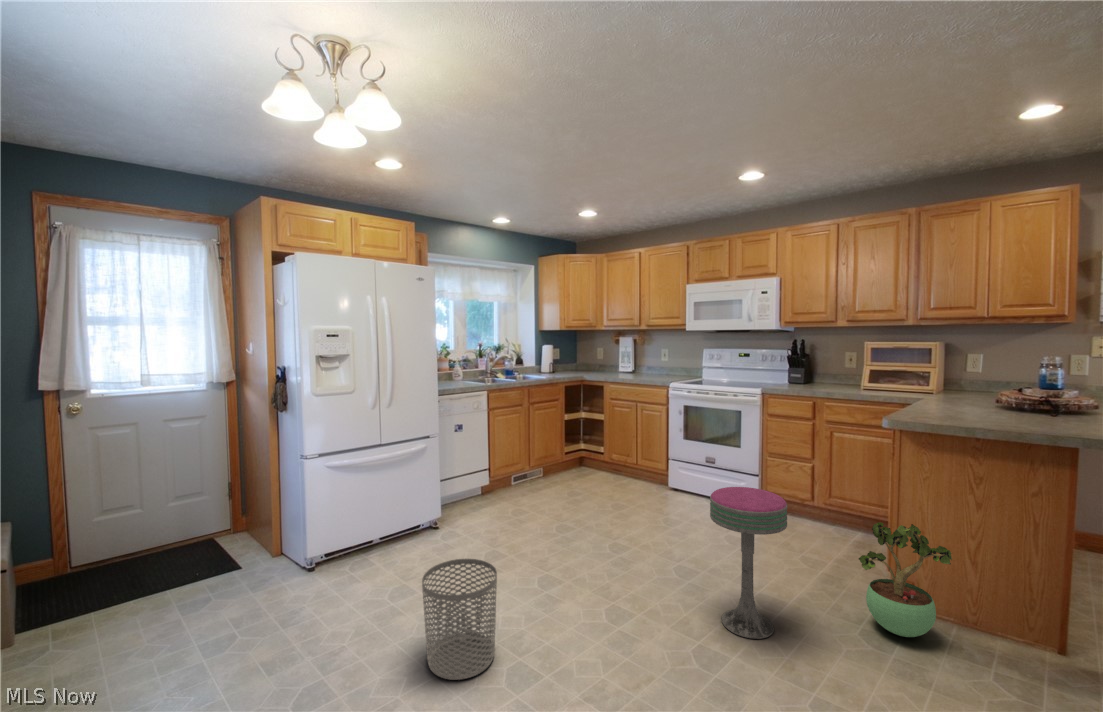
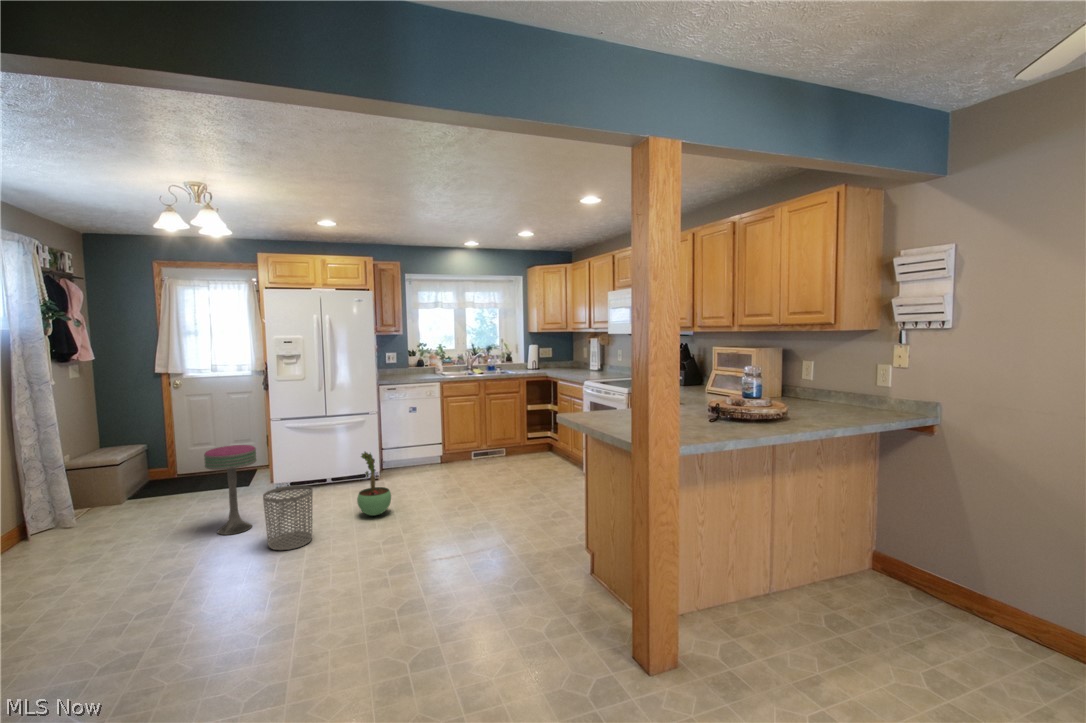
bar stool: present [710,487,787,639] -> present [204,445,256,535]
potted plant: present [859,522,952,637] -> present [357,452,391,516]

